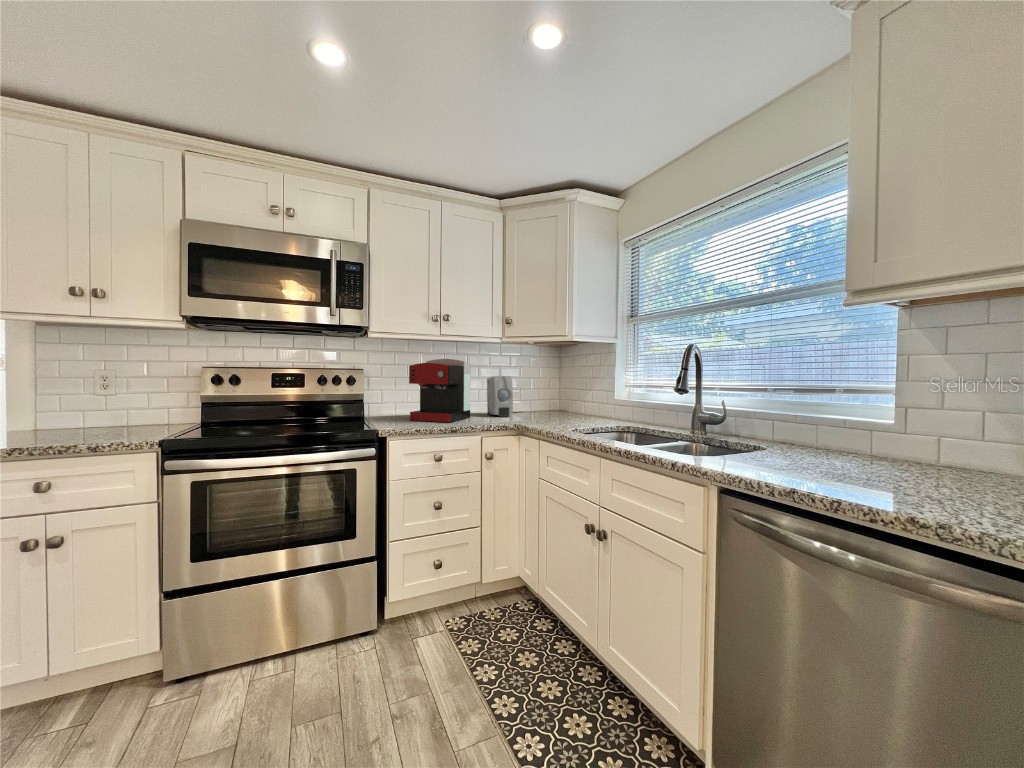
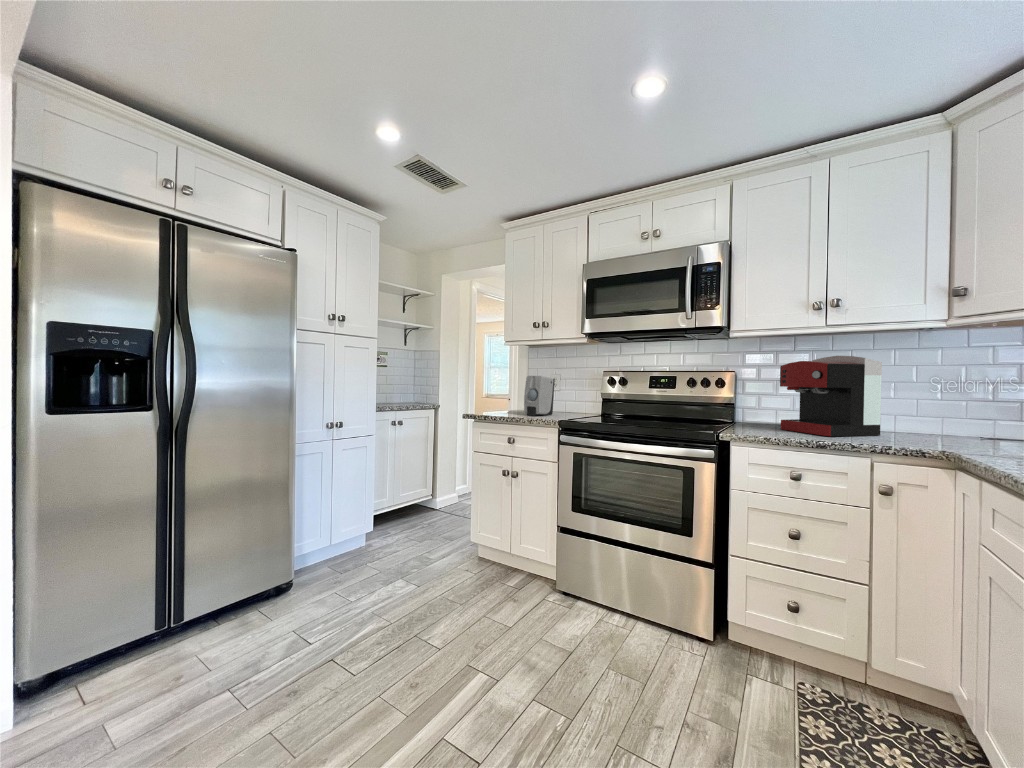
soap dispenser: present [487,376,513,417] -> present [524,376,555,416]

